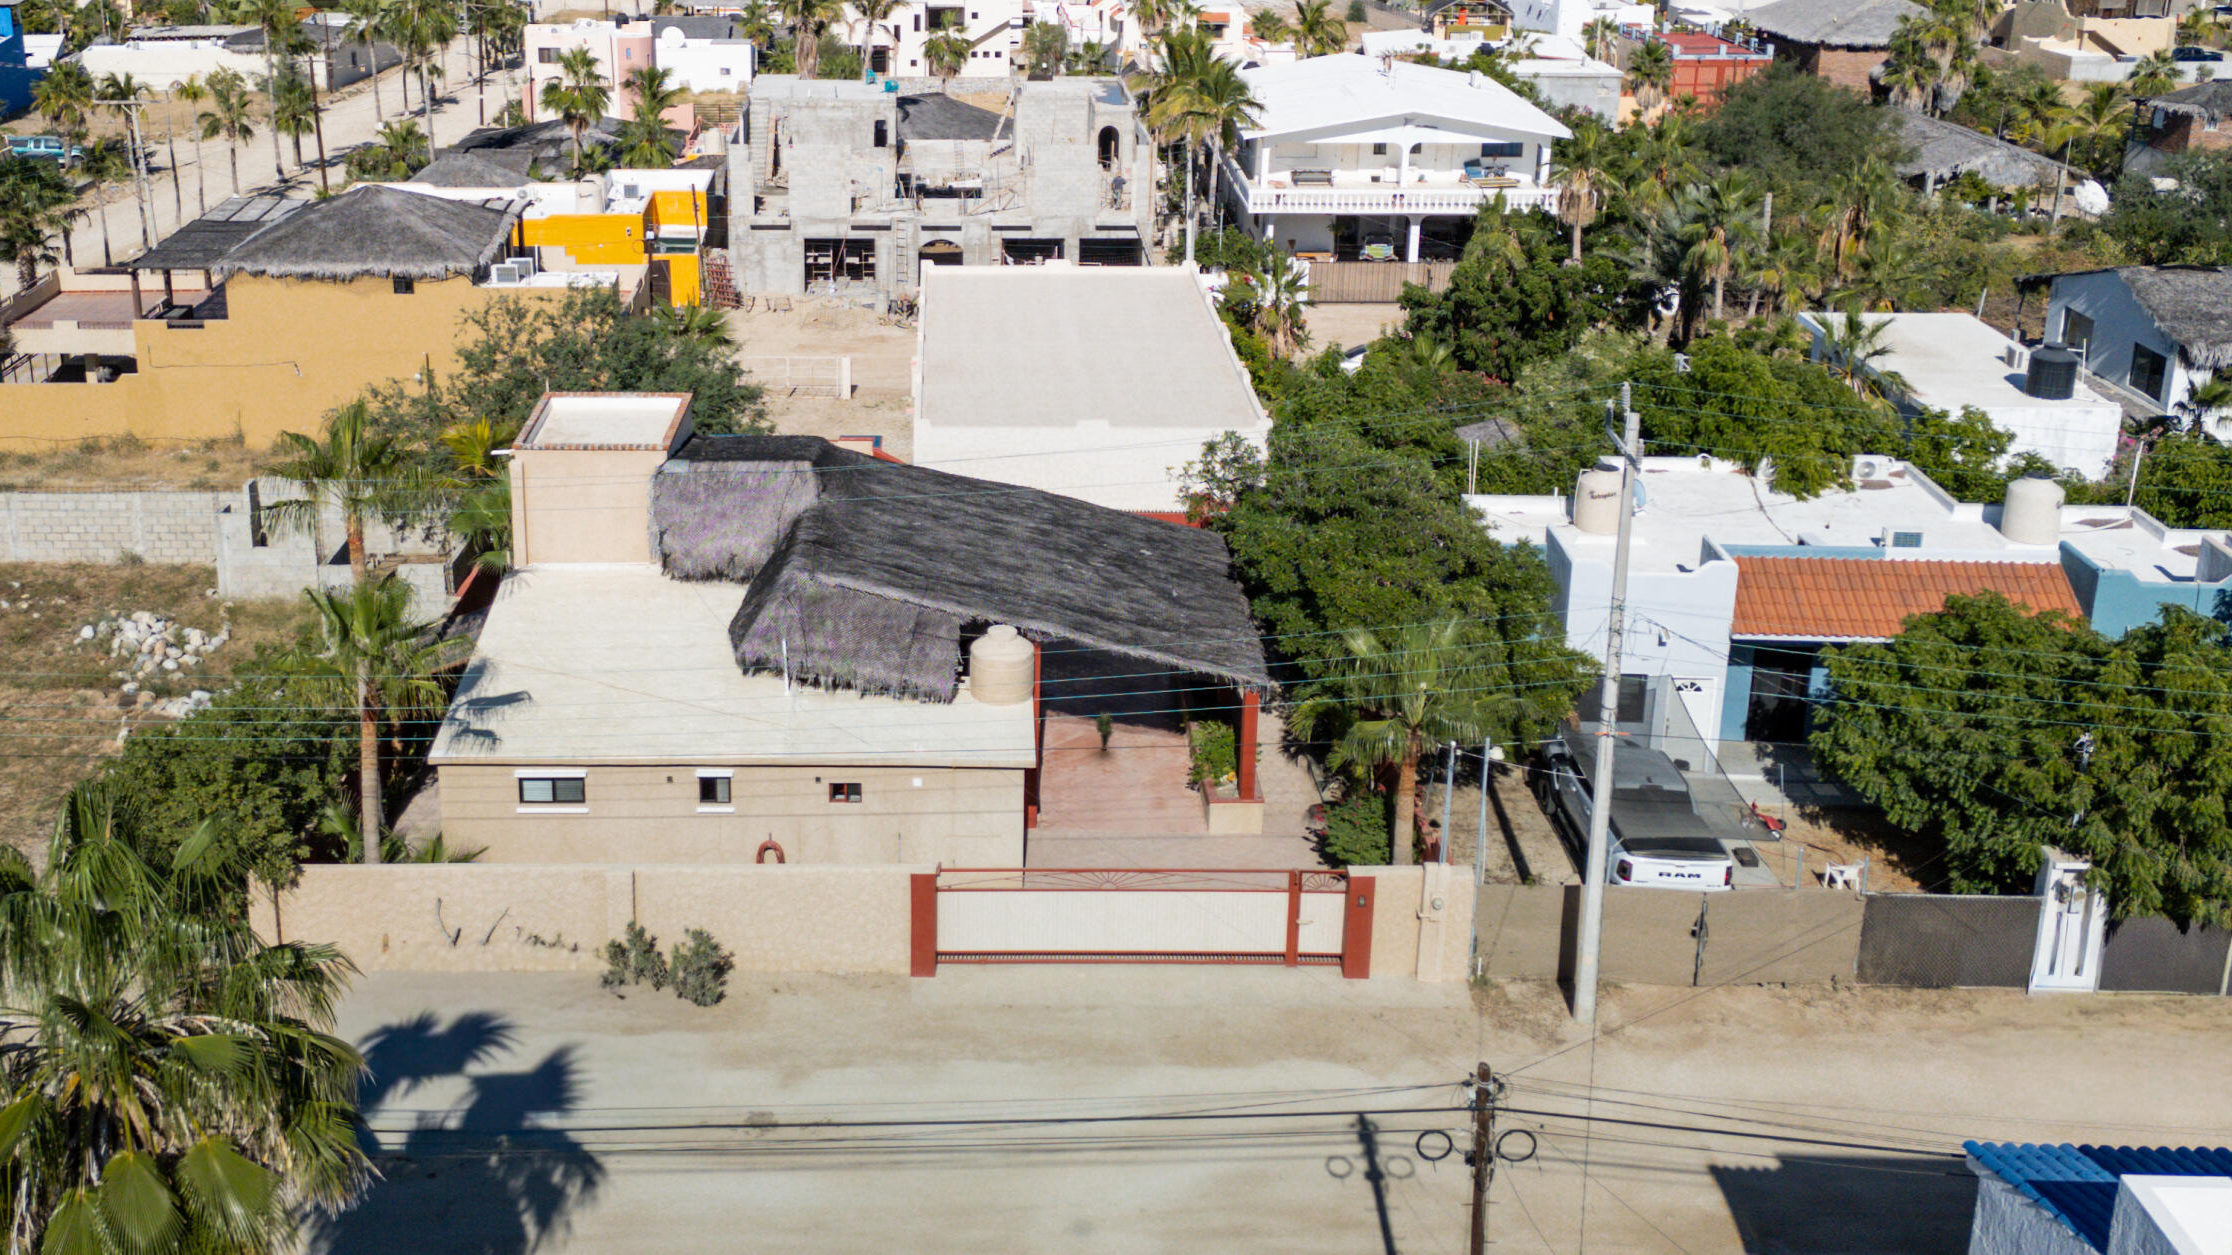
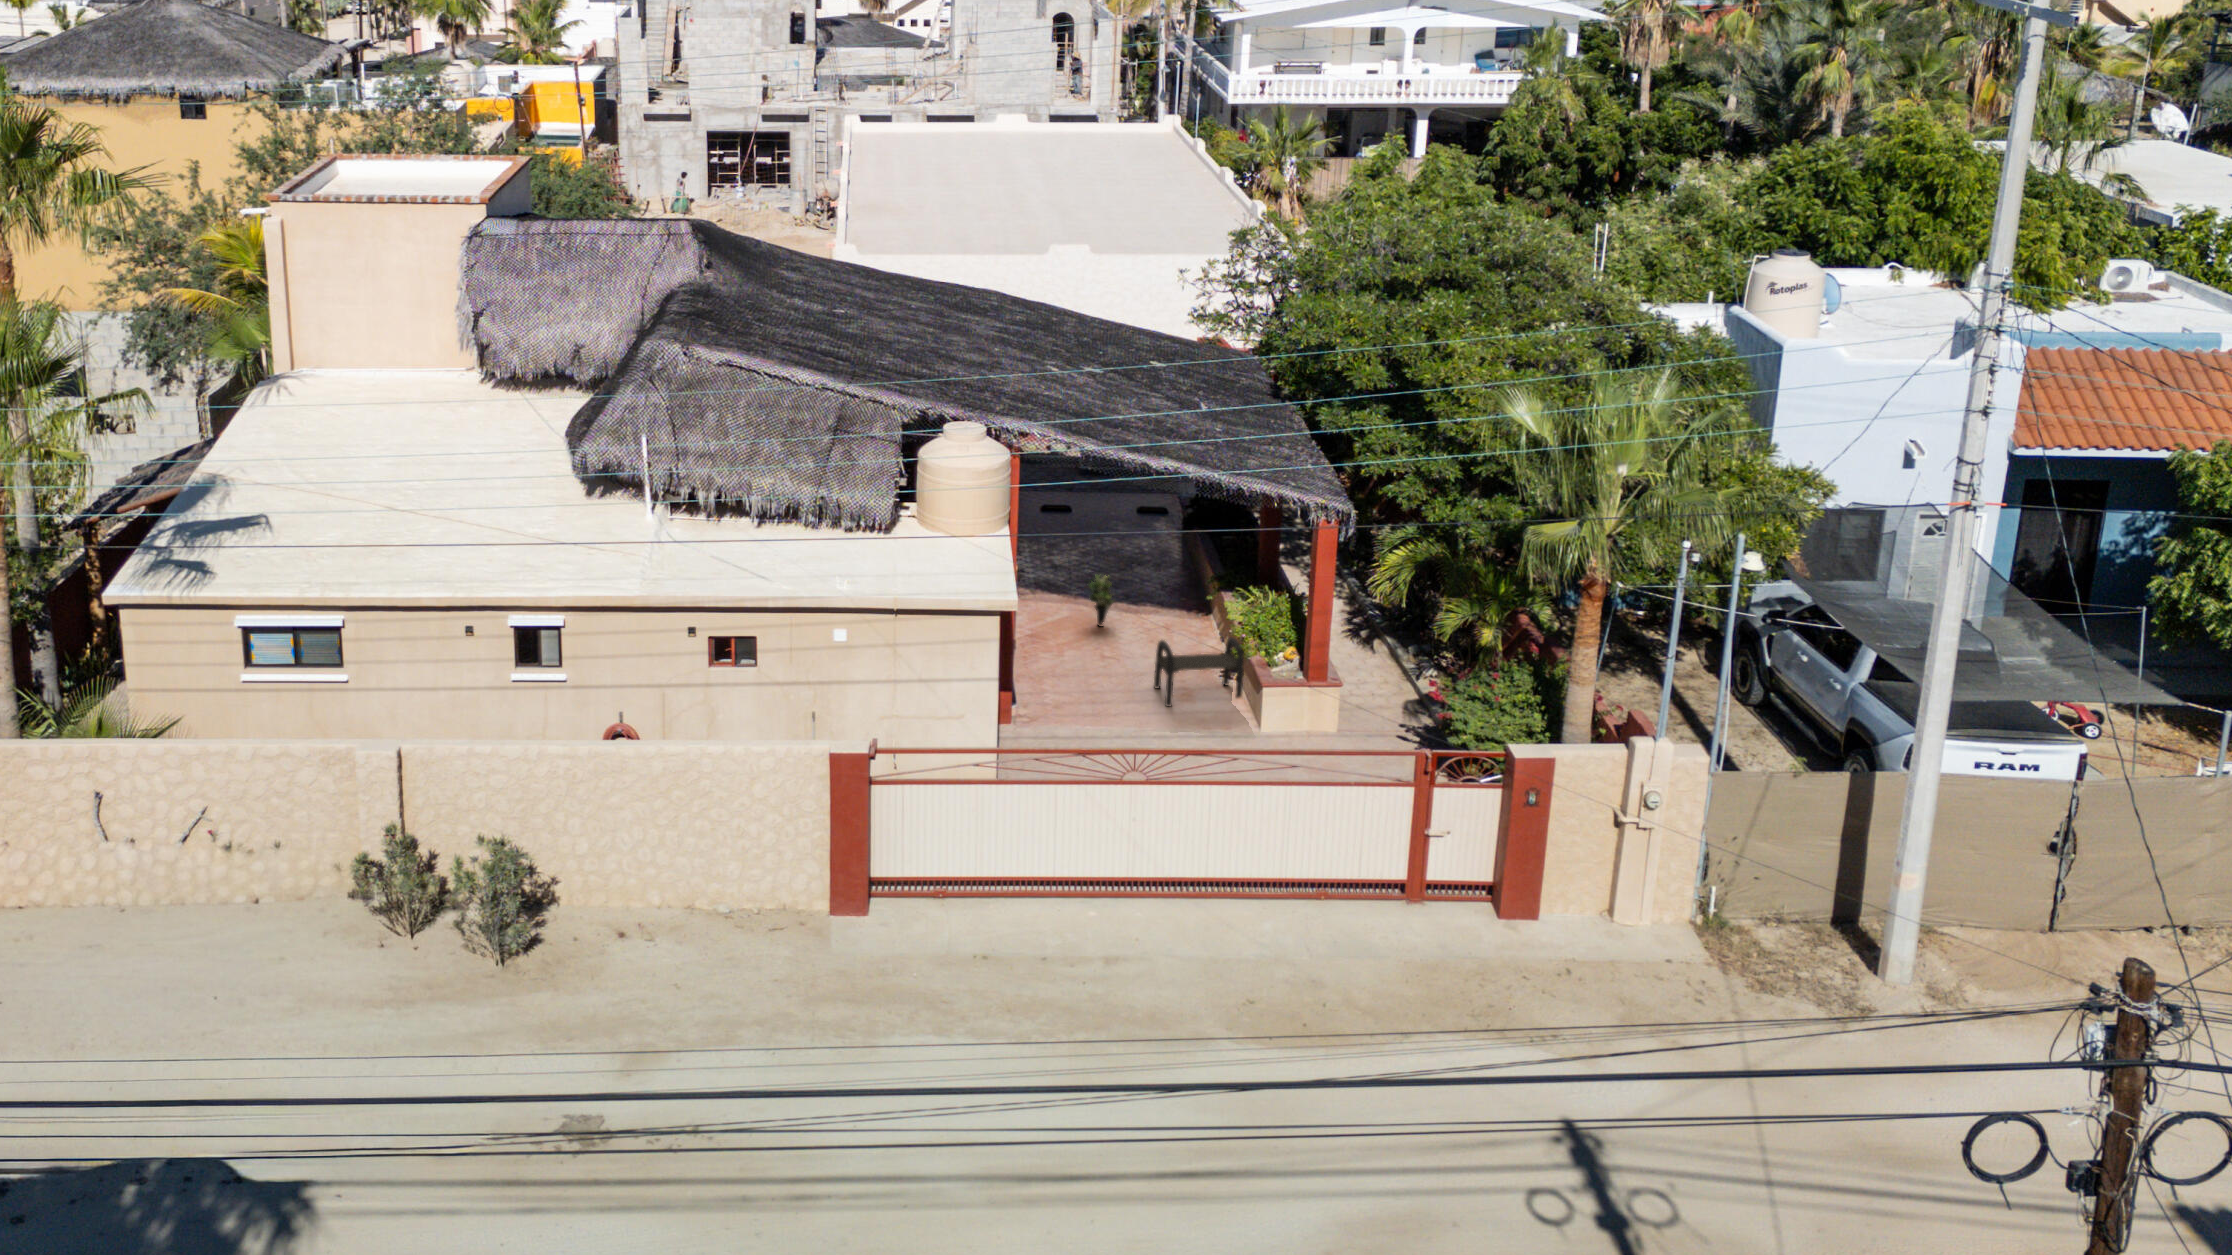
bench: none [1137,766,1199,816] -> present [1154,637,1244,707]

